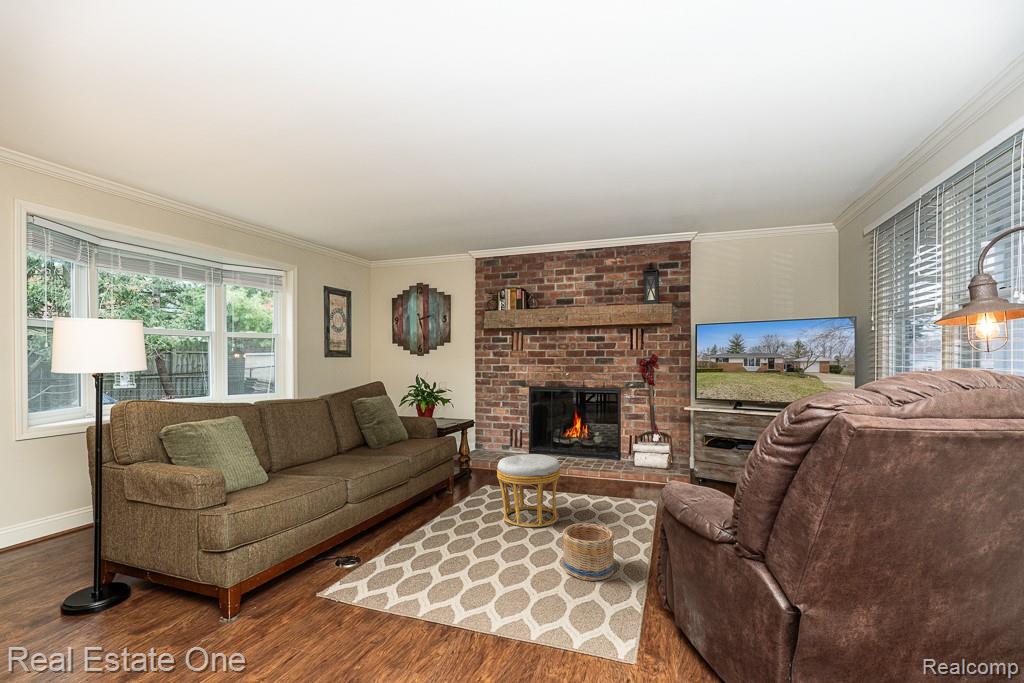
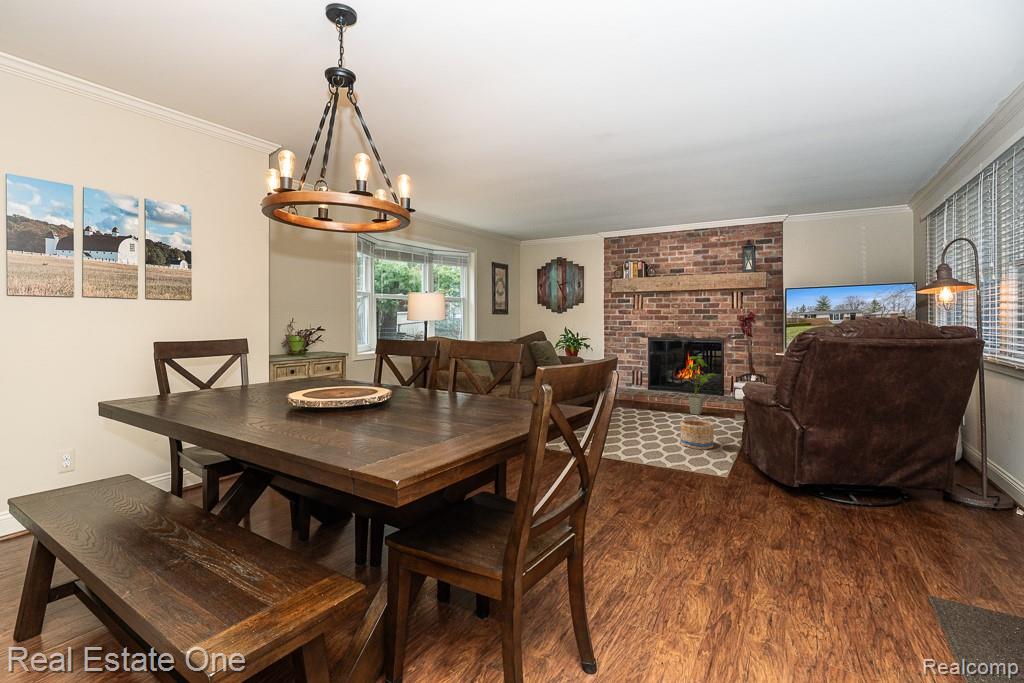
house plant: none [574,414,618,497] -> present [686,356,716,415]
ottoman: present [497,454,560,527] -> none [632,382,676,427]

